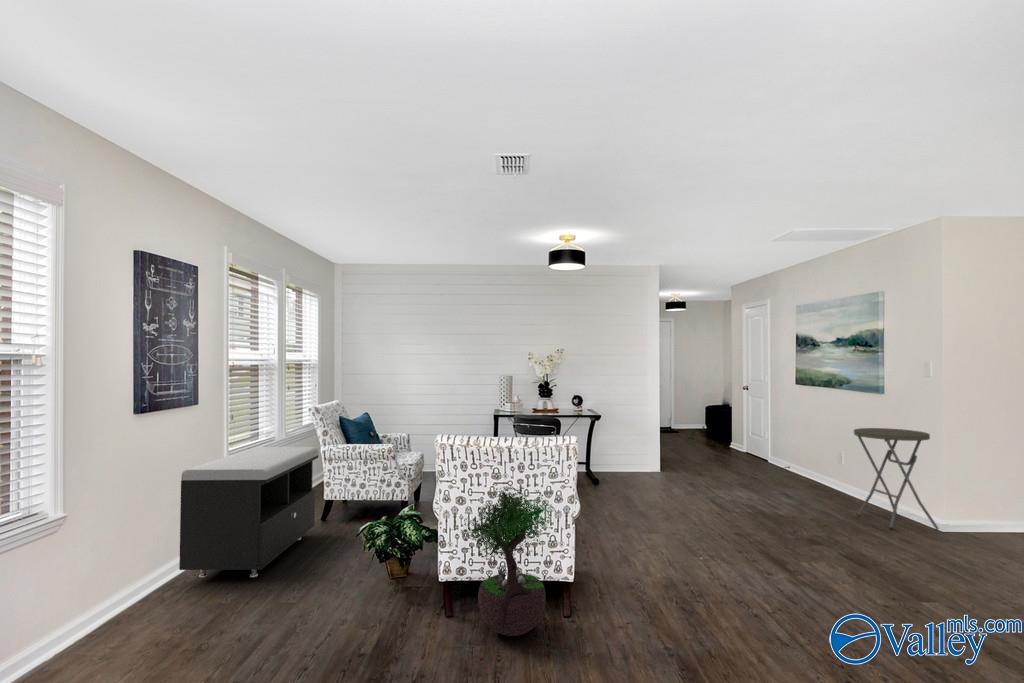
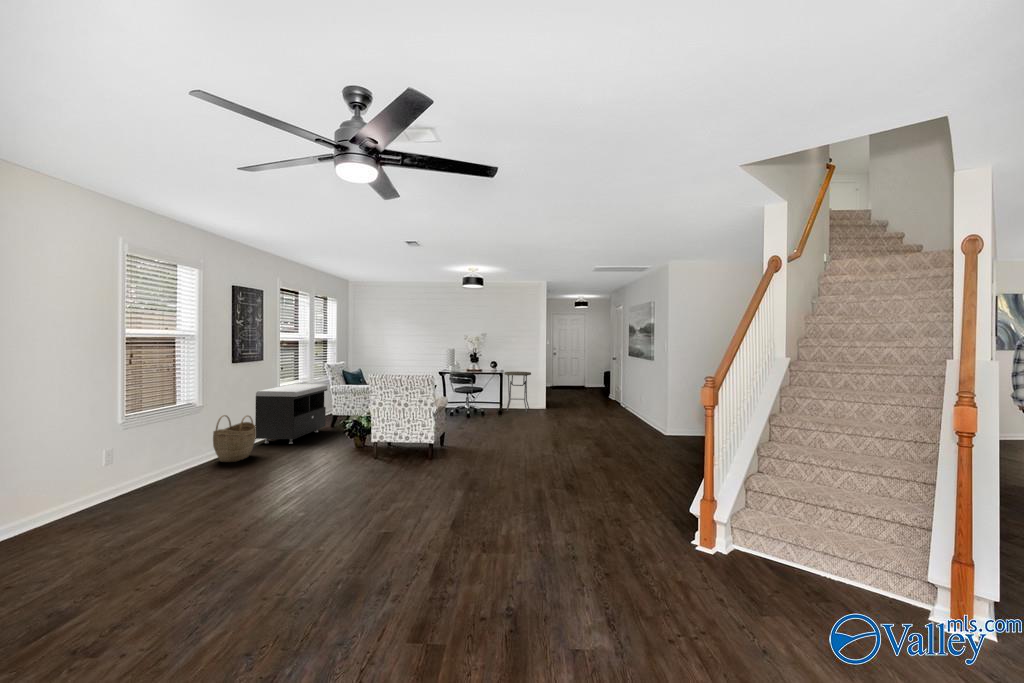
side table: present [854,428,938,529] -> present [504,372,531,412]
potted tree: present [461,477,556,636] -> none [374,392,416,461]
woven basket: none [78,535,181,653] -> present [213,415,256,462]

